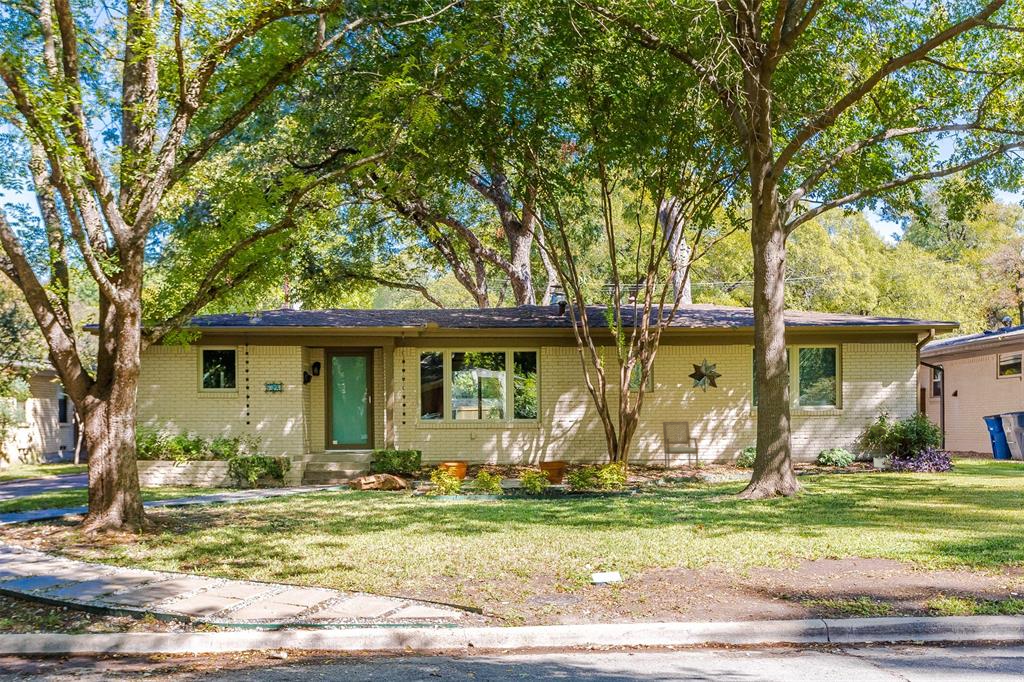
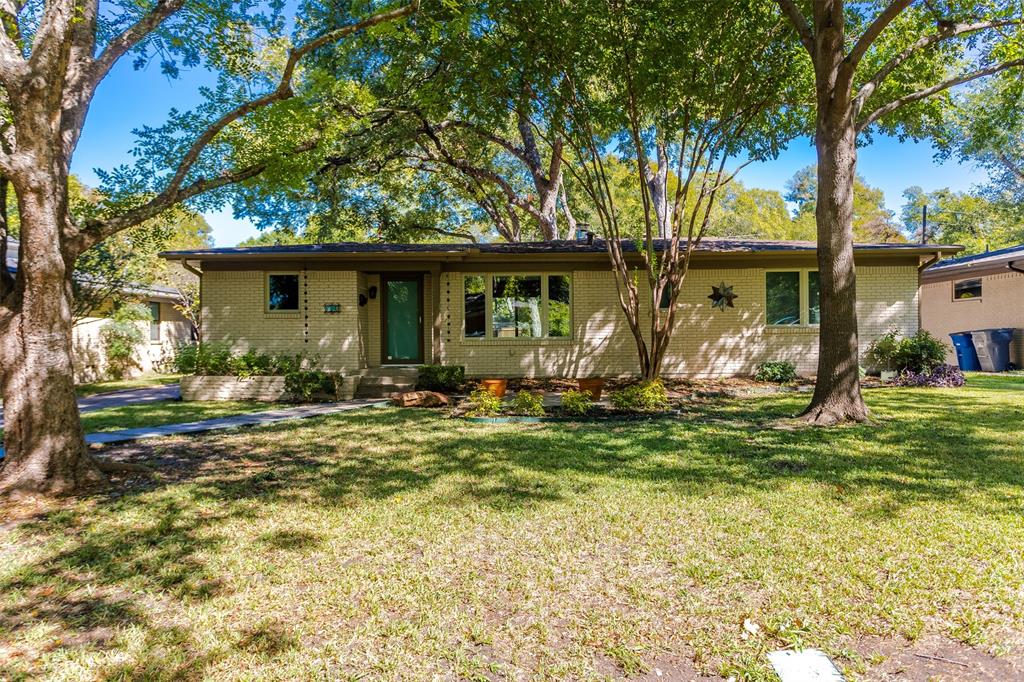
chair: present [663,421,698,470] -> none [683,339,718,383]

